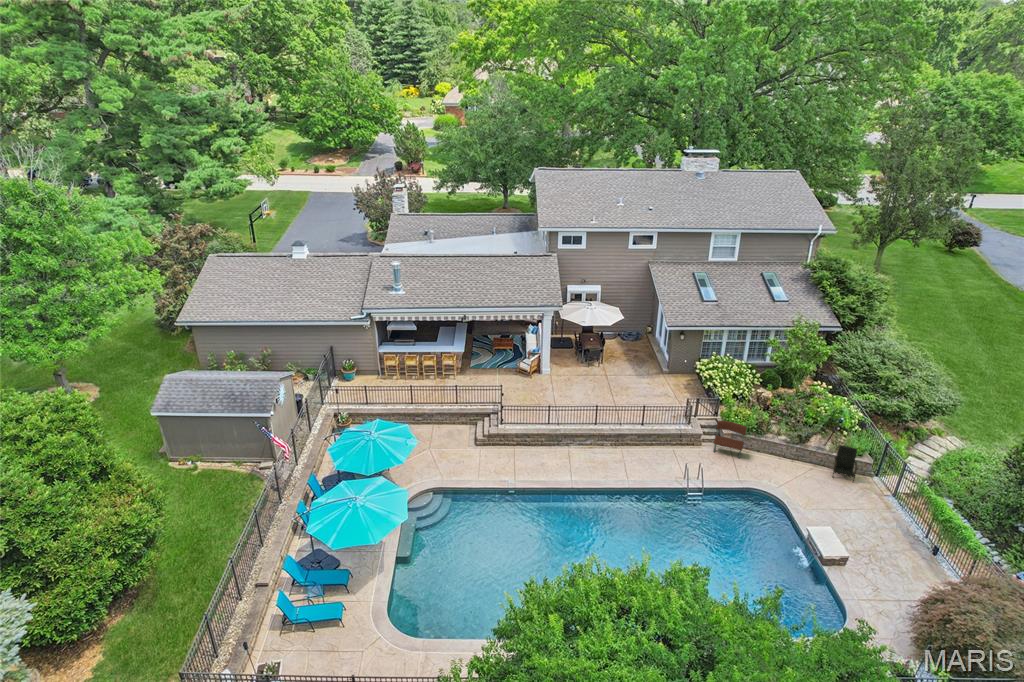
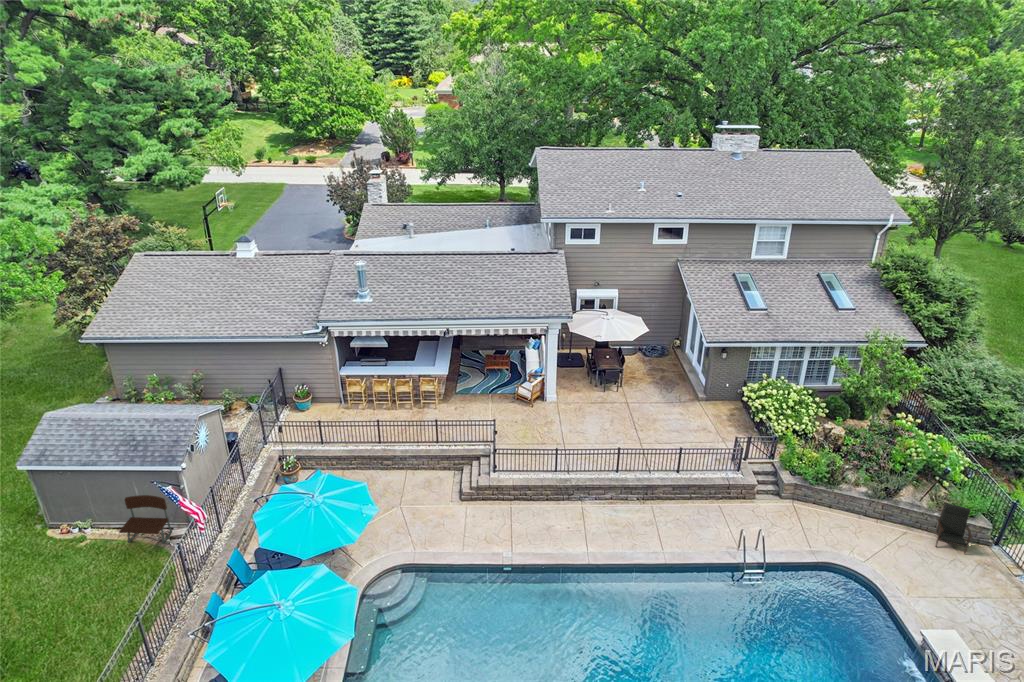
bench: present [713,421,747,458] -> present [119,495,172,543]

